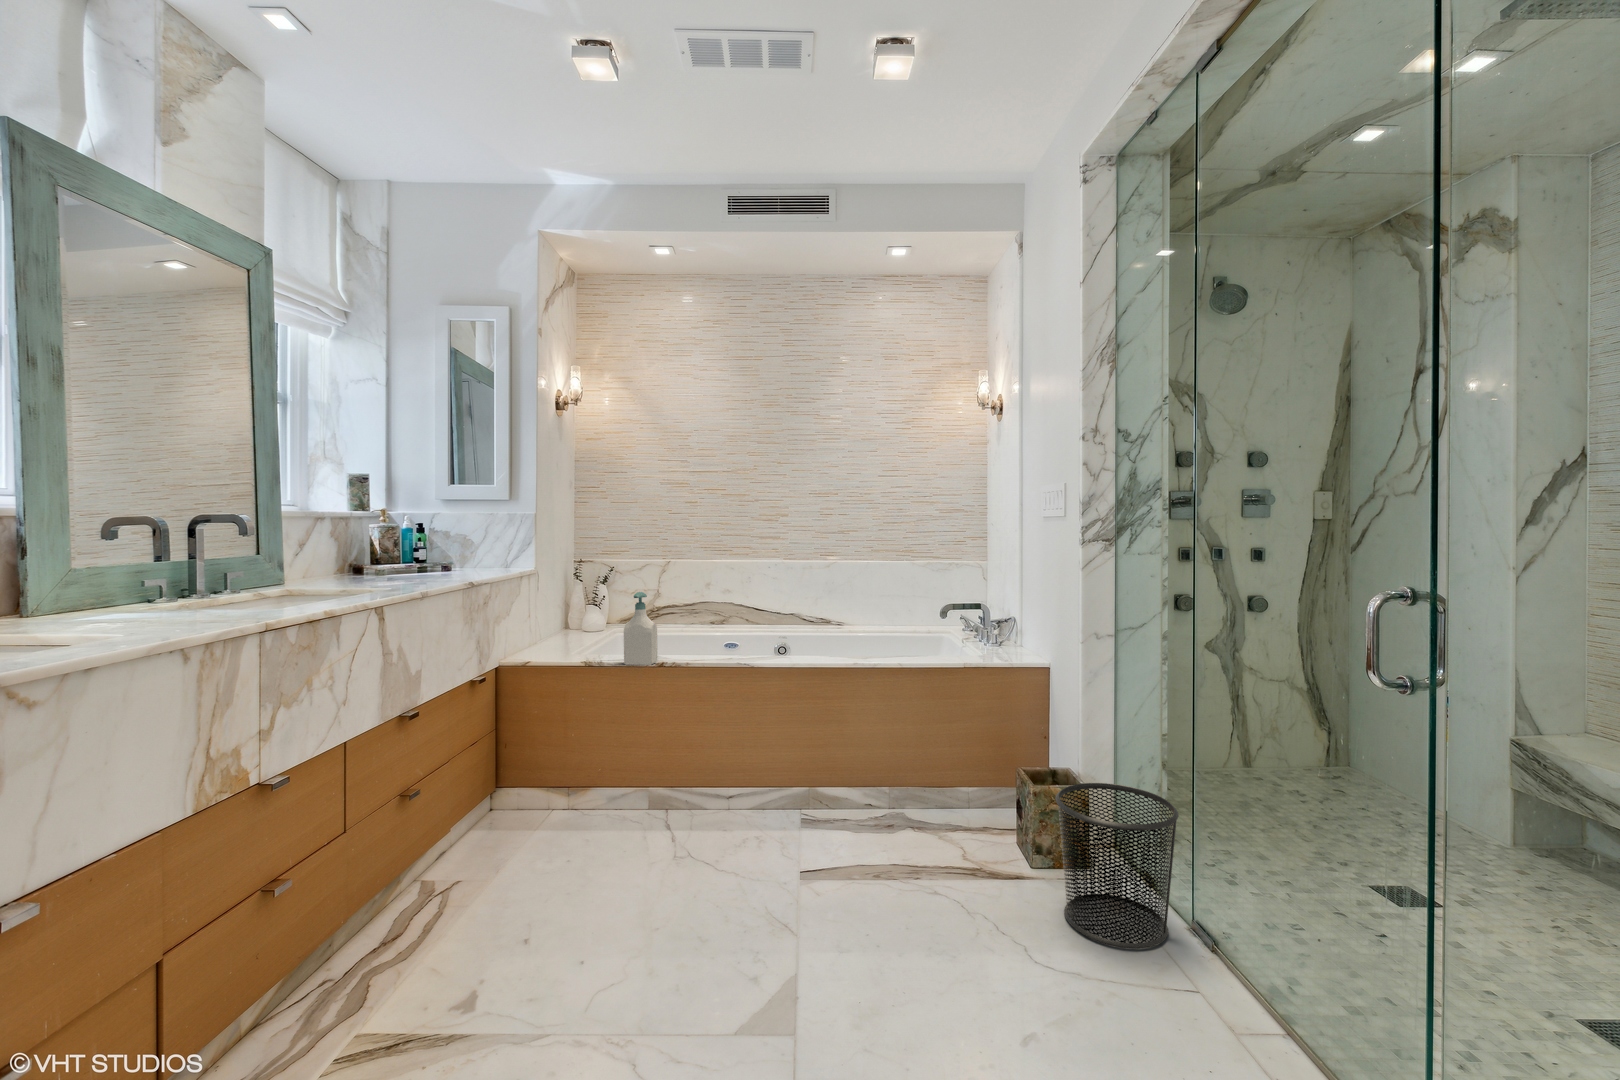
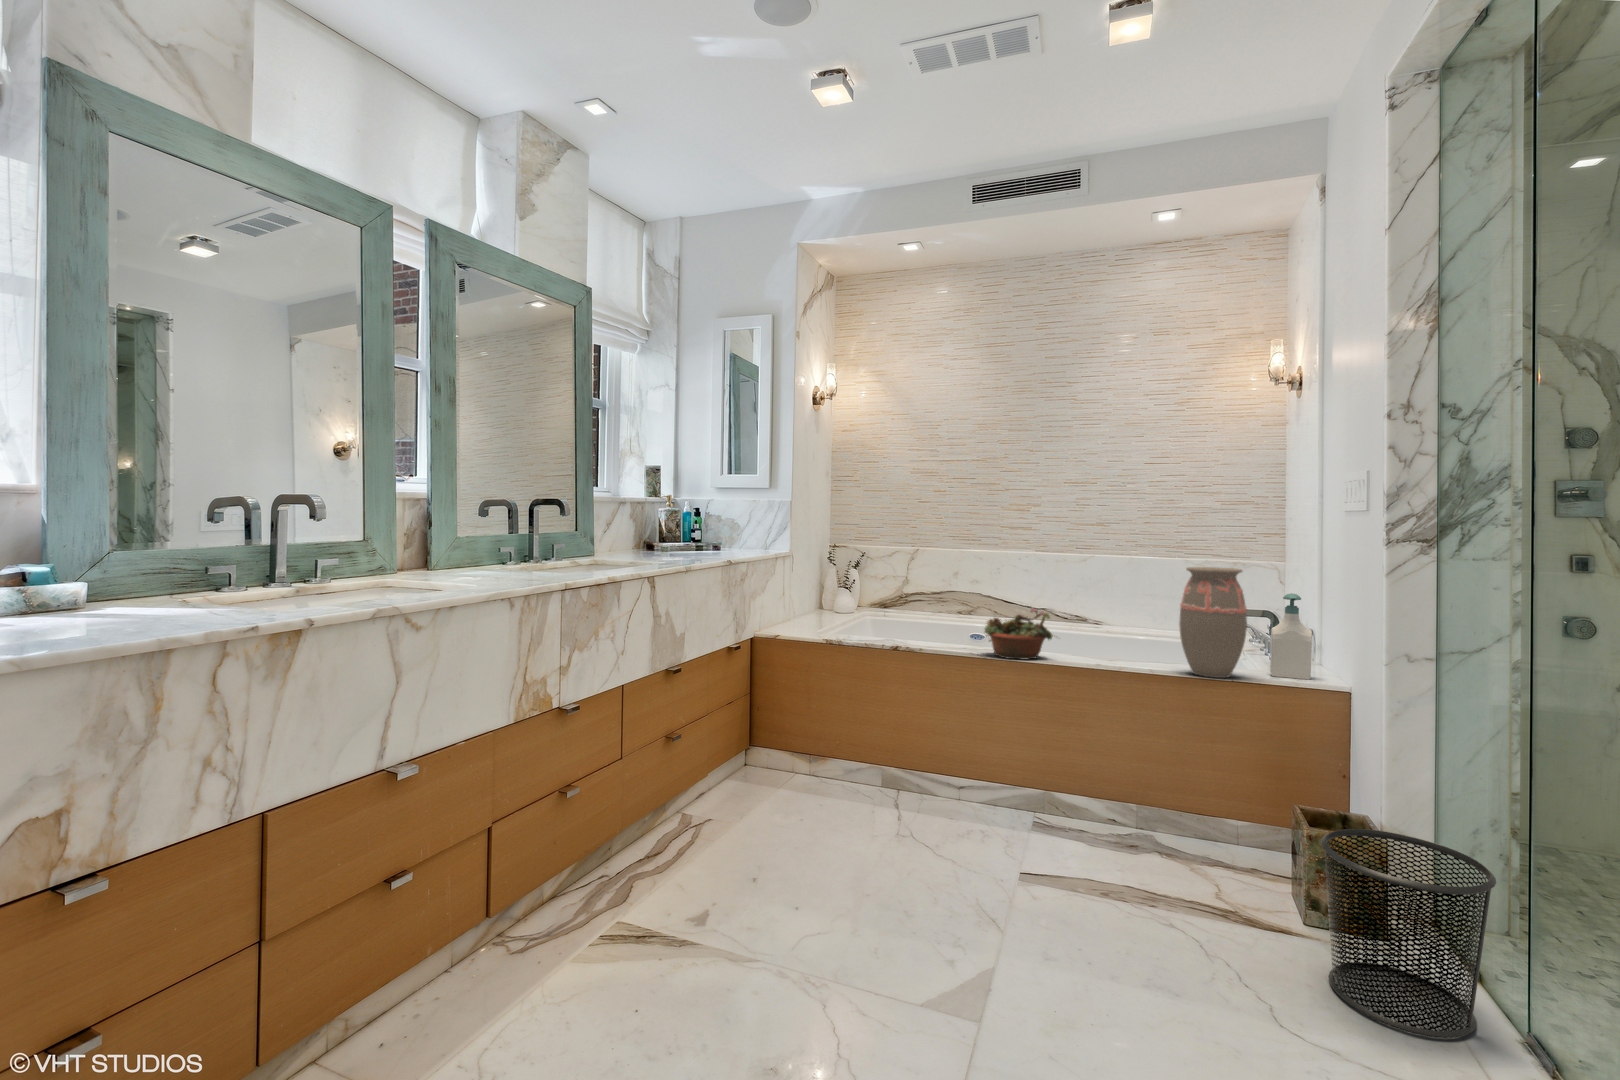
decorative vase: none [921,567,974,665] -> present [1179,567,1247,678]
soap bottle: present [624,592,657,665] -> present [1270,593,1312,679]
succulent planter: none [747,612,819,663] -> present [985,609,1053,660]

